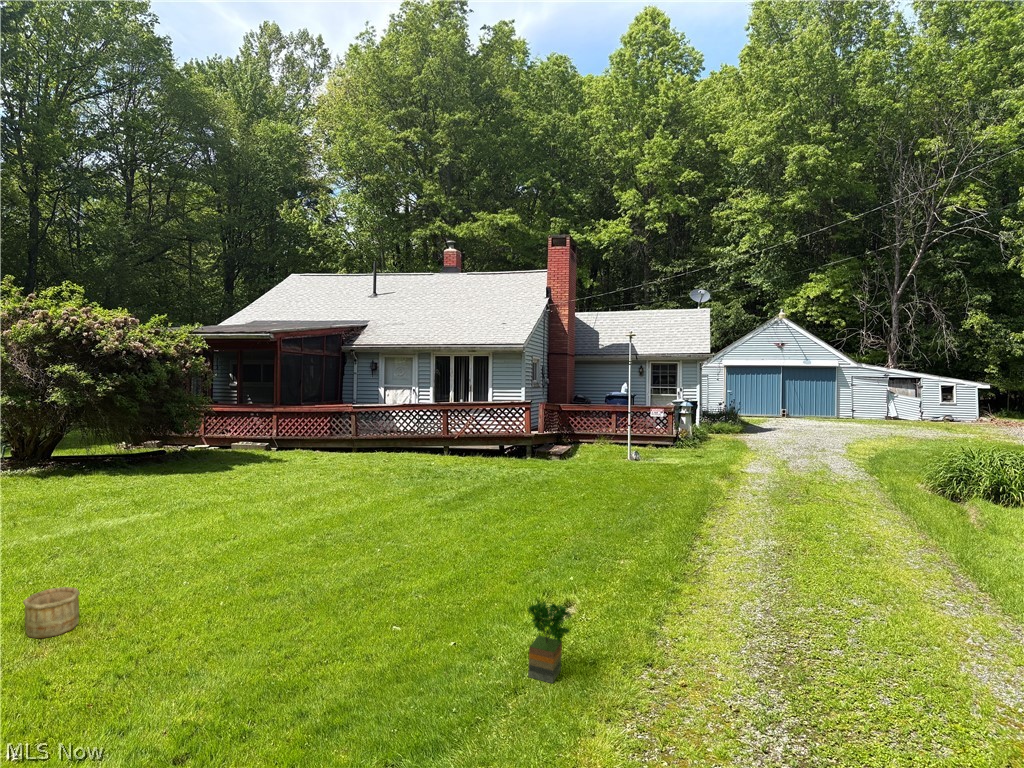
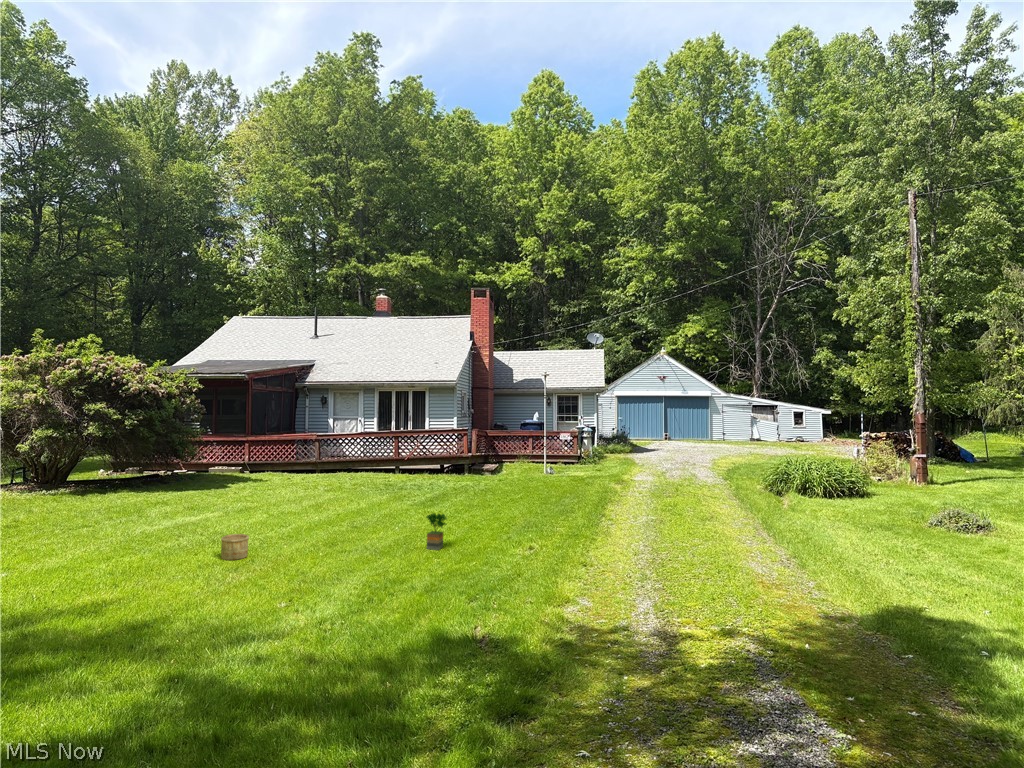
potted tree: present [528,602,572,683] -> present [426,513,447,550]

